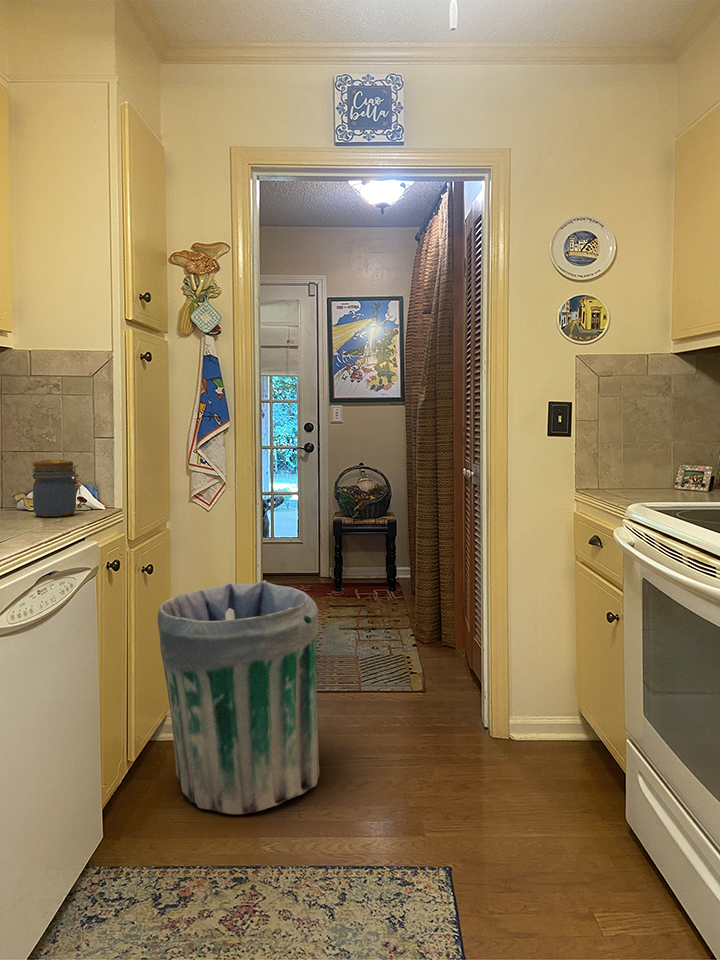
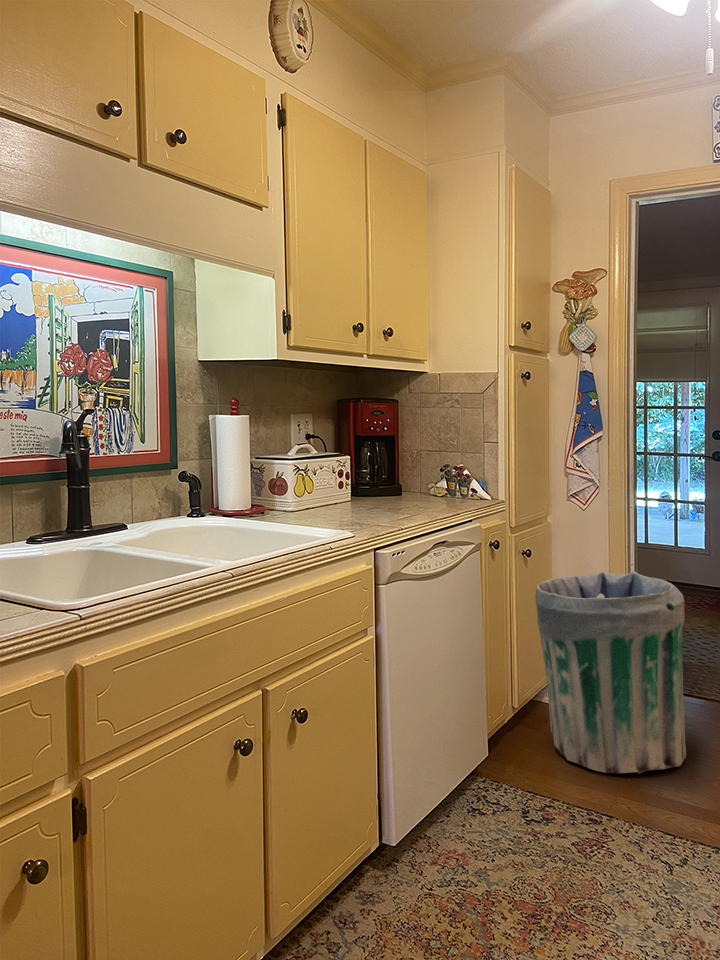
jar: present [33,459,80,517] -> none [438,460,473,504]

